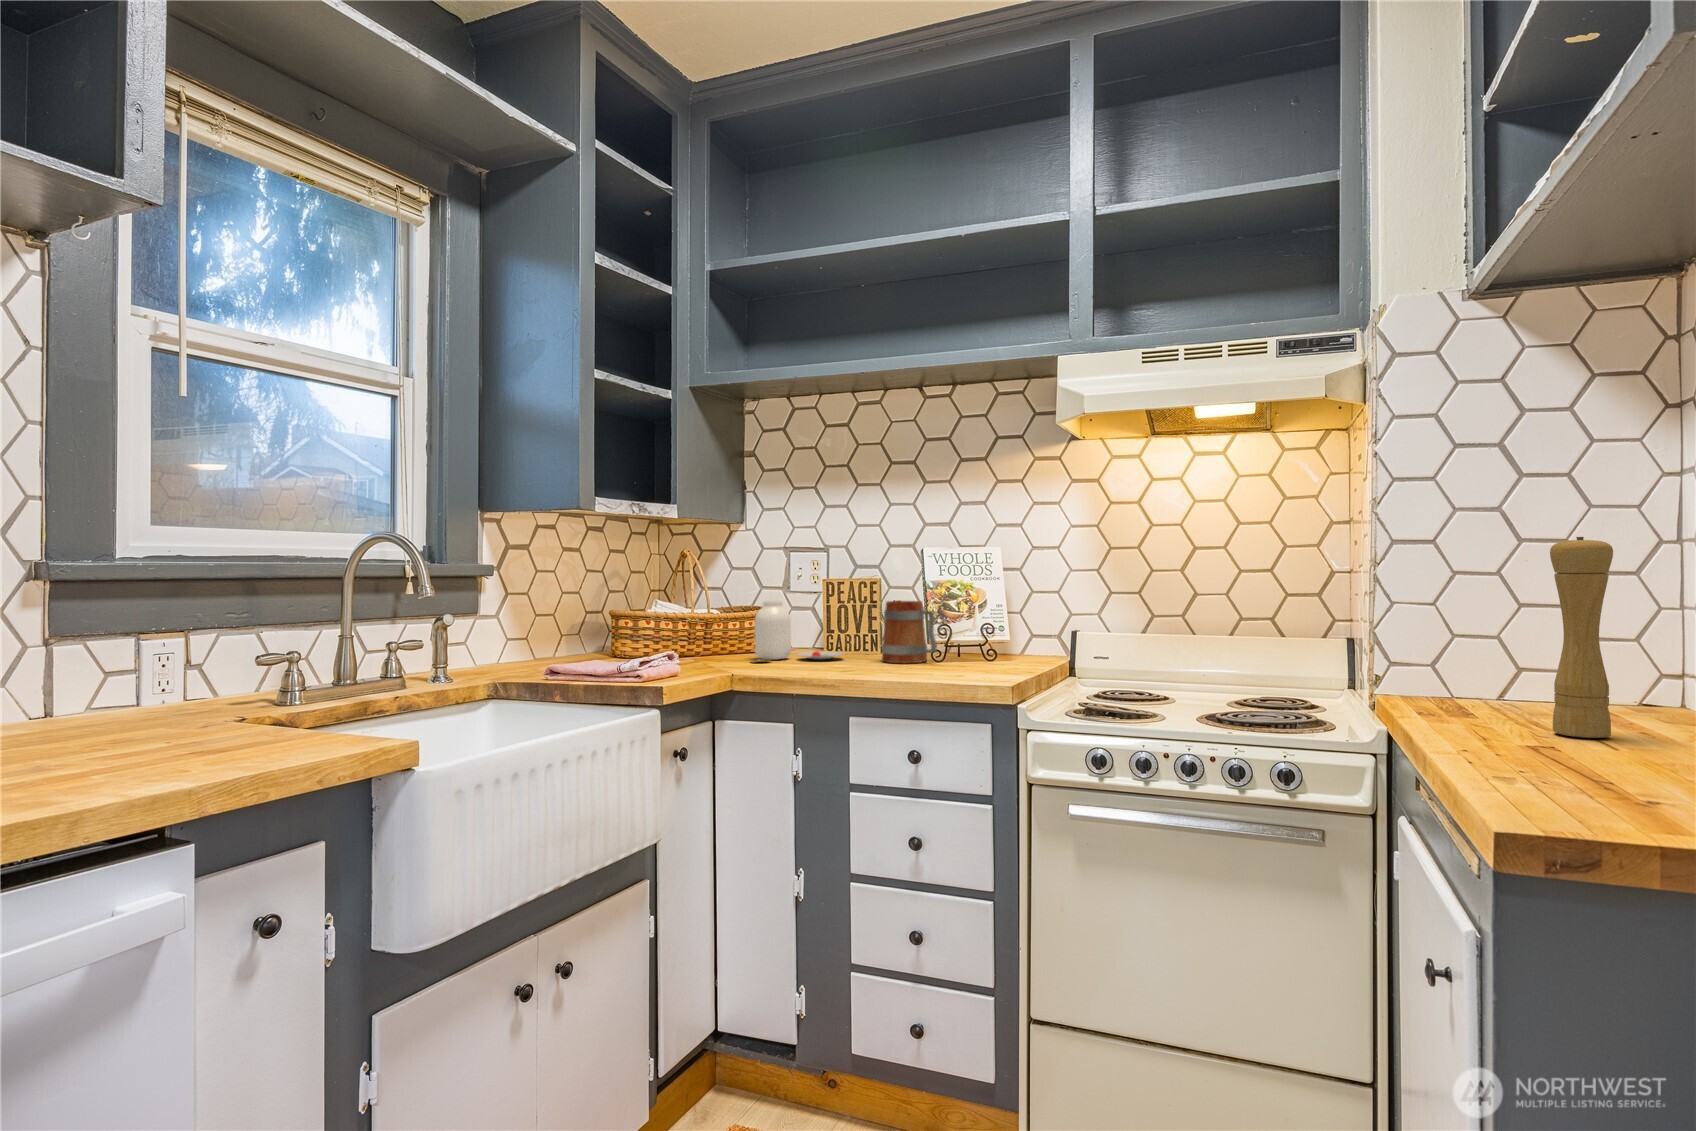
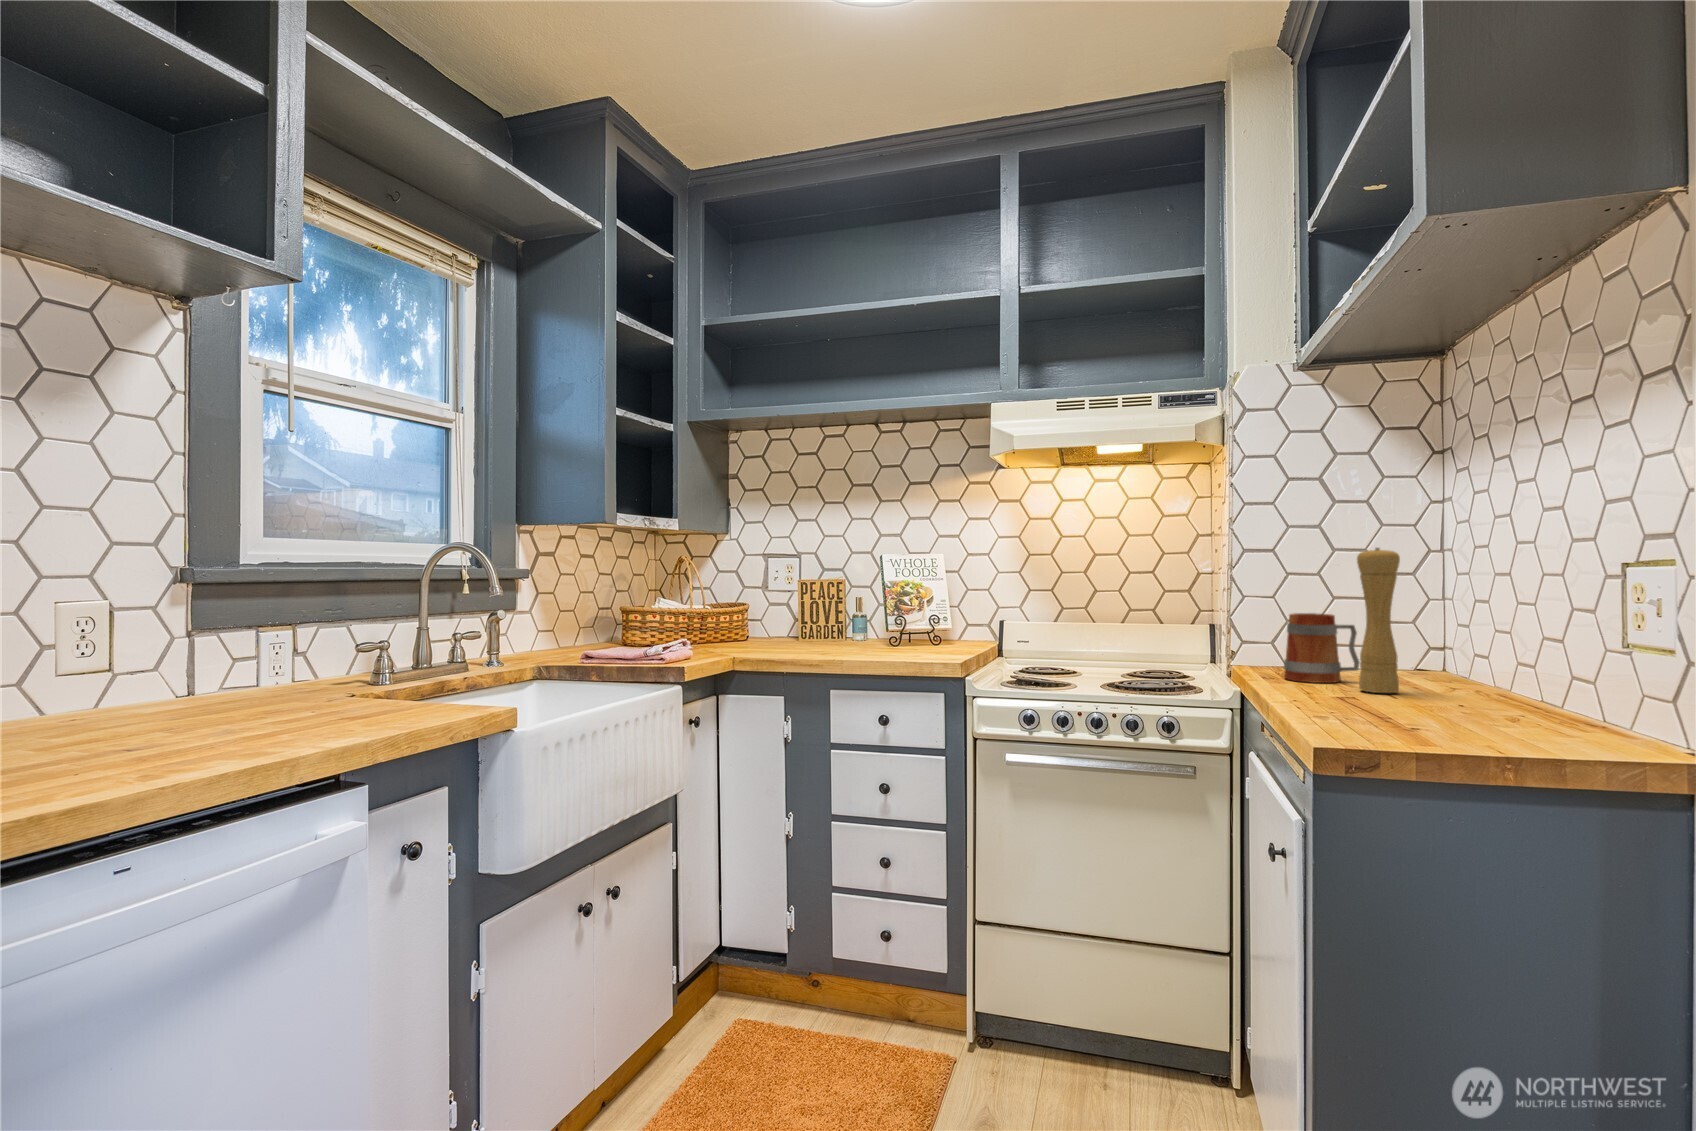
jar: present [751,601,843,663] -> none [742,598,820,648]
mug: present [882,601,937,663] -> present [1284,613,1360,683]

